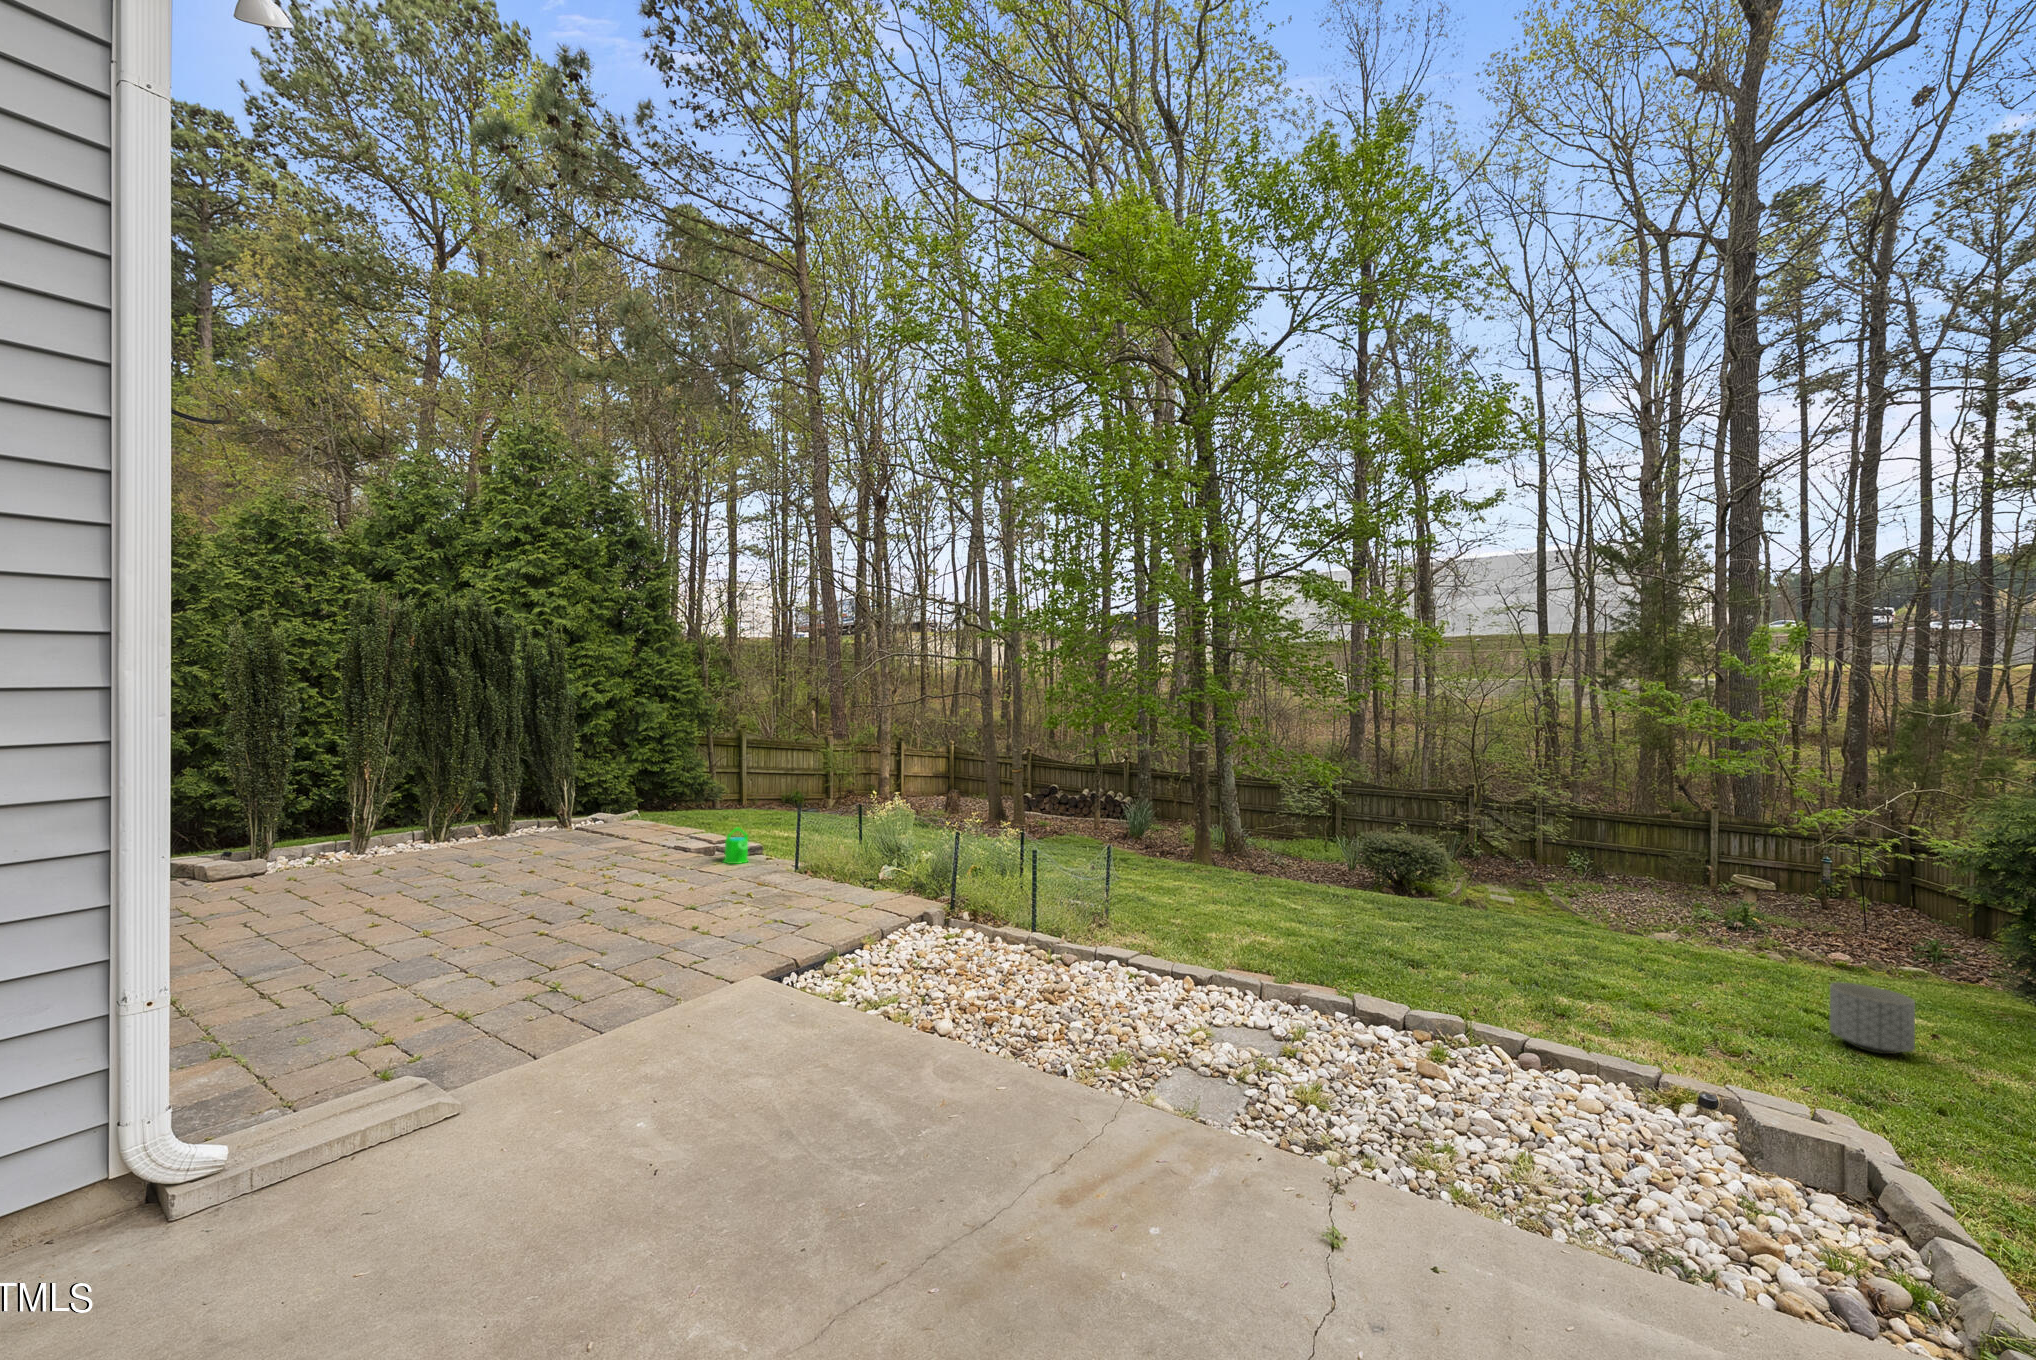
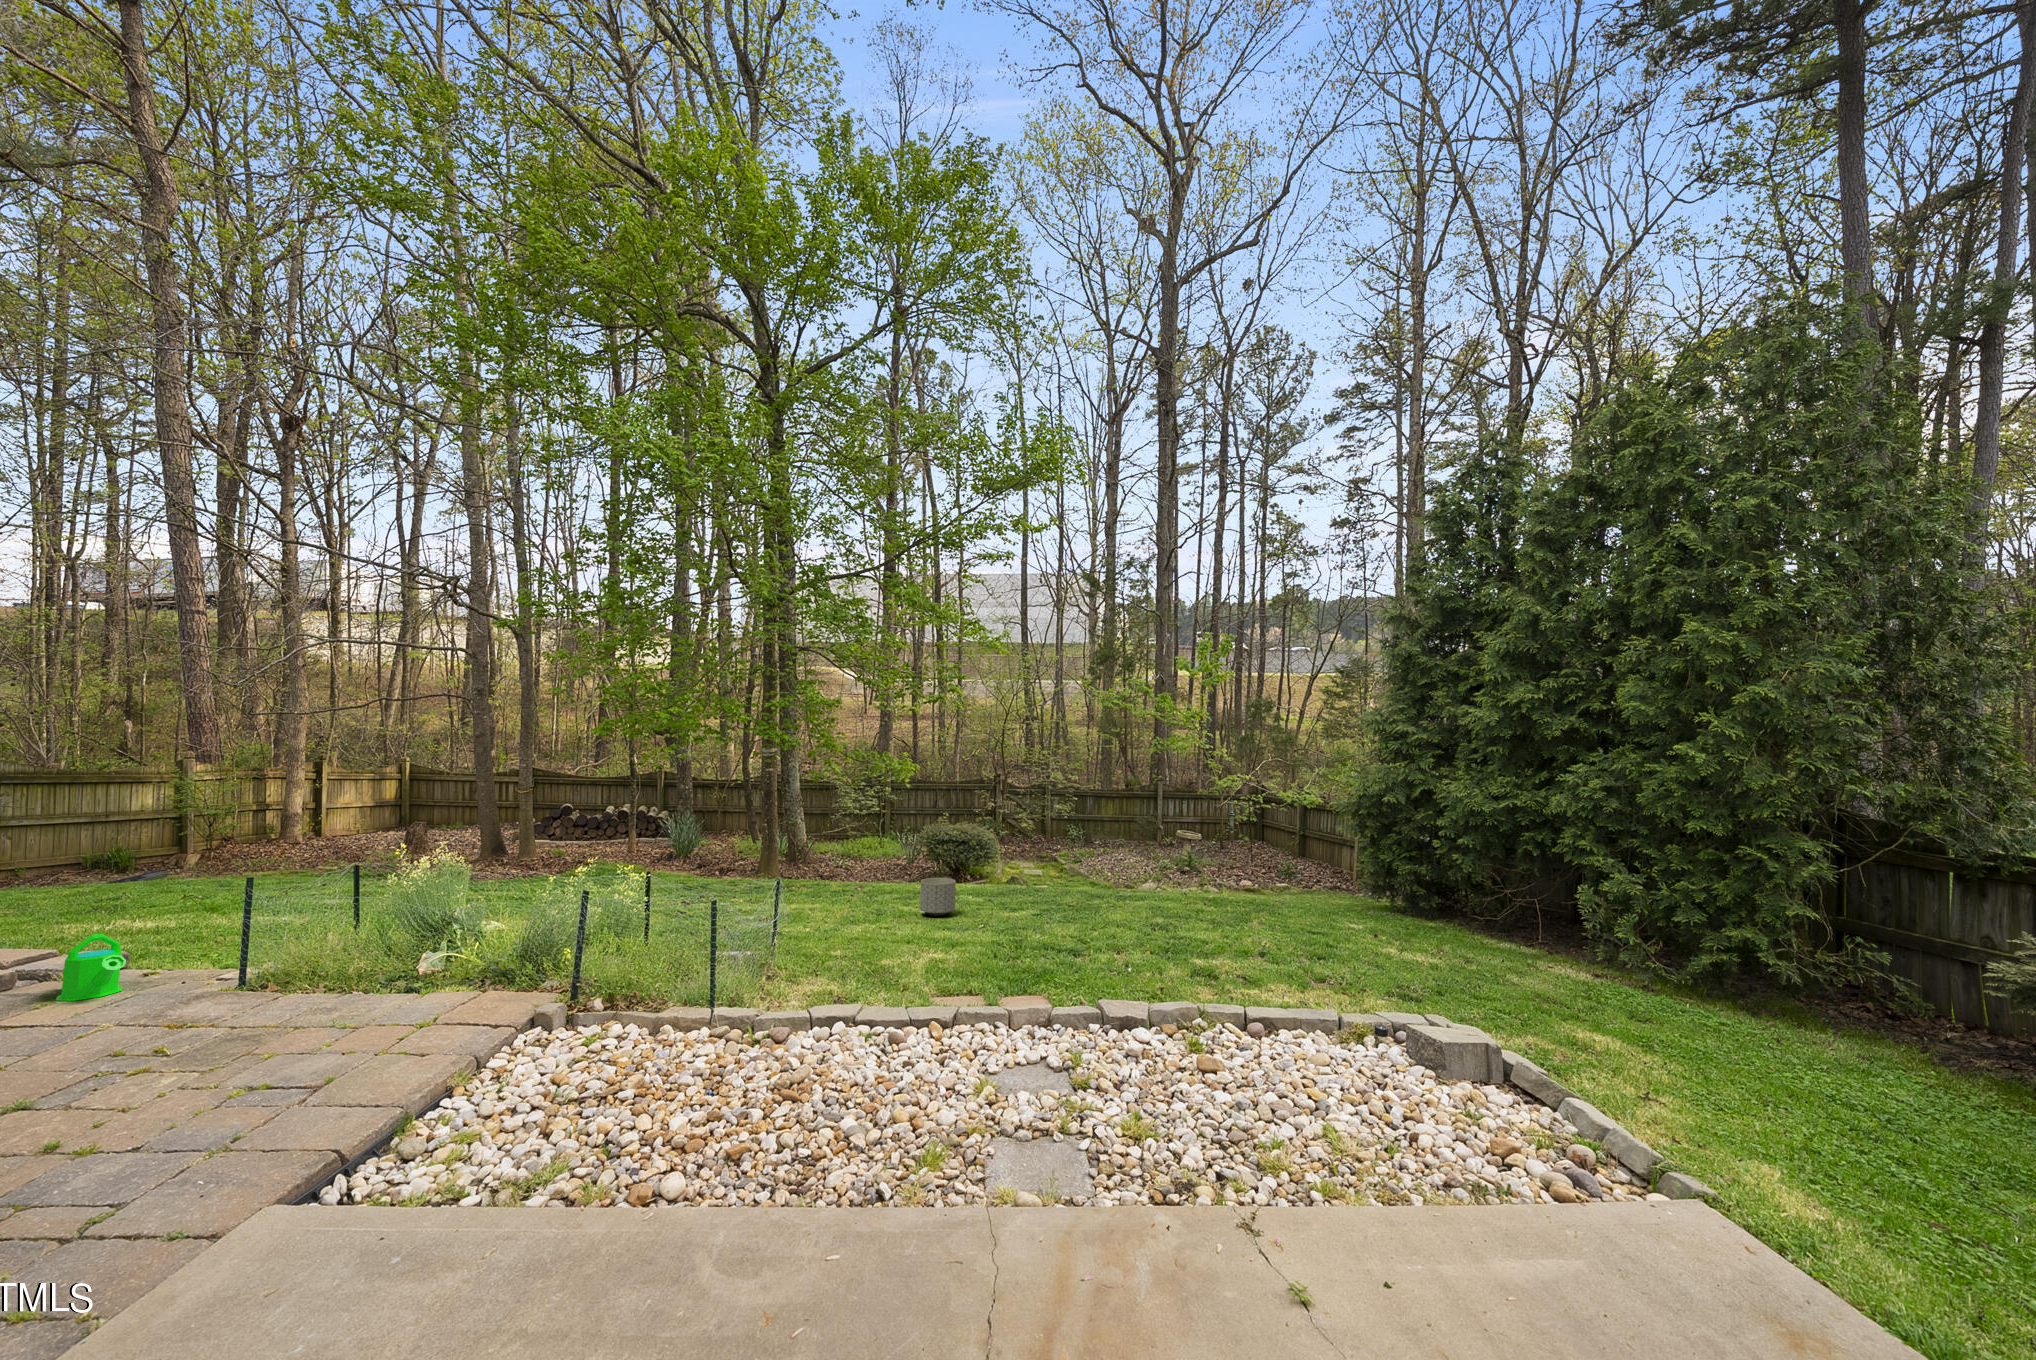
planter: present [1830,982,1915,1054] -> present [920,878,956,916]

